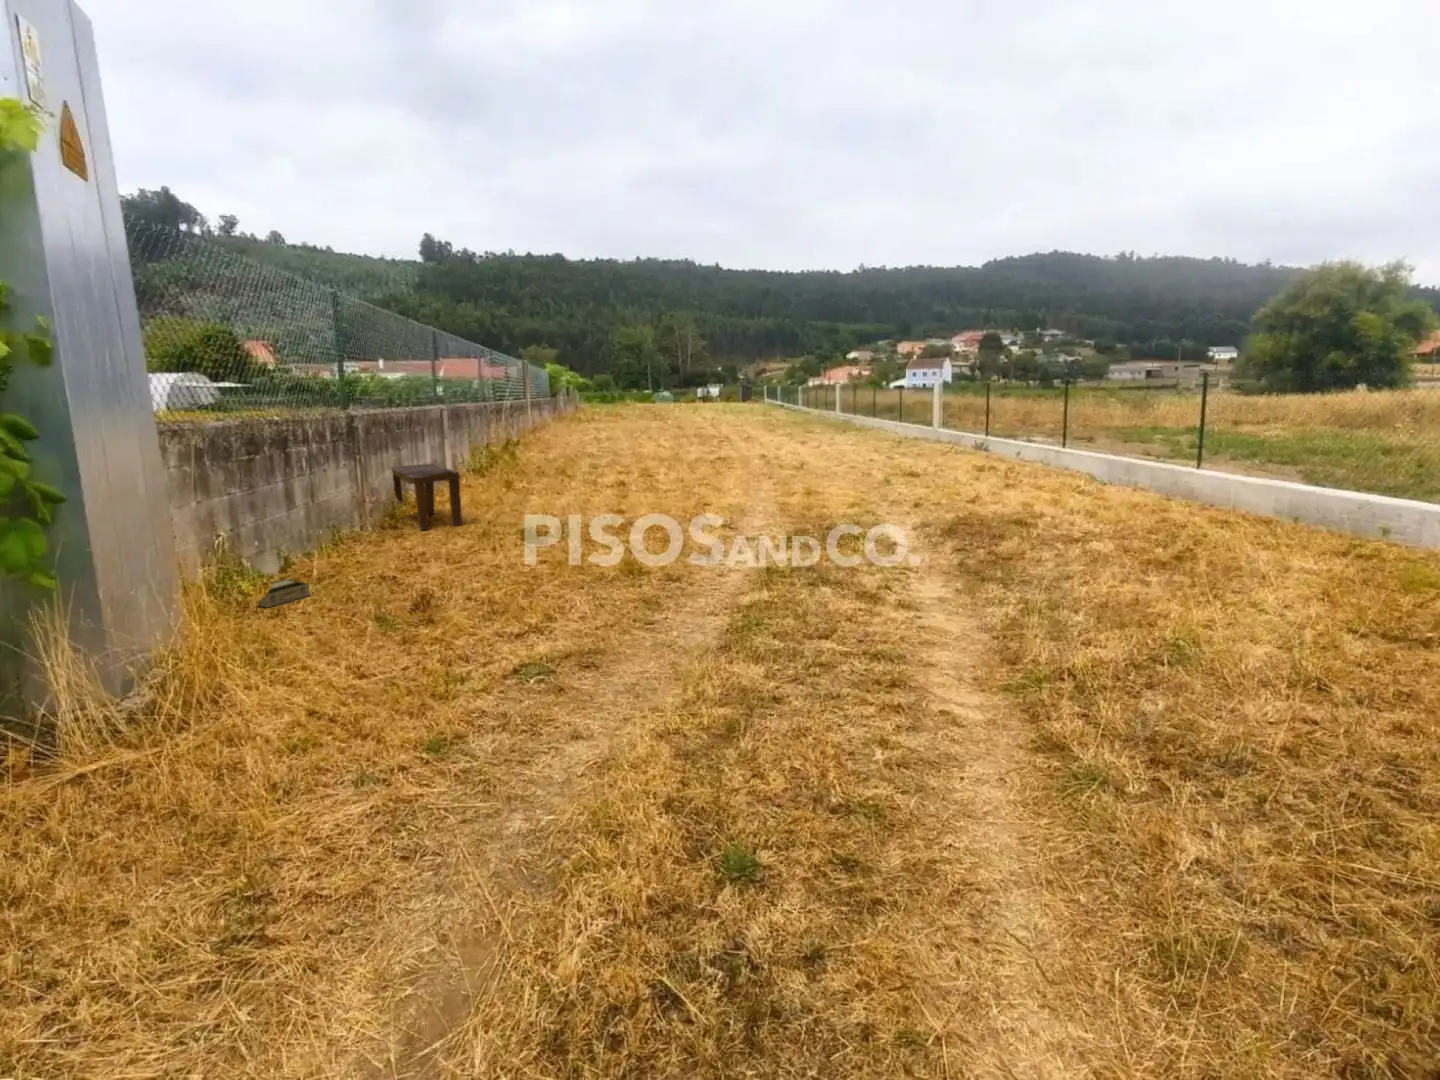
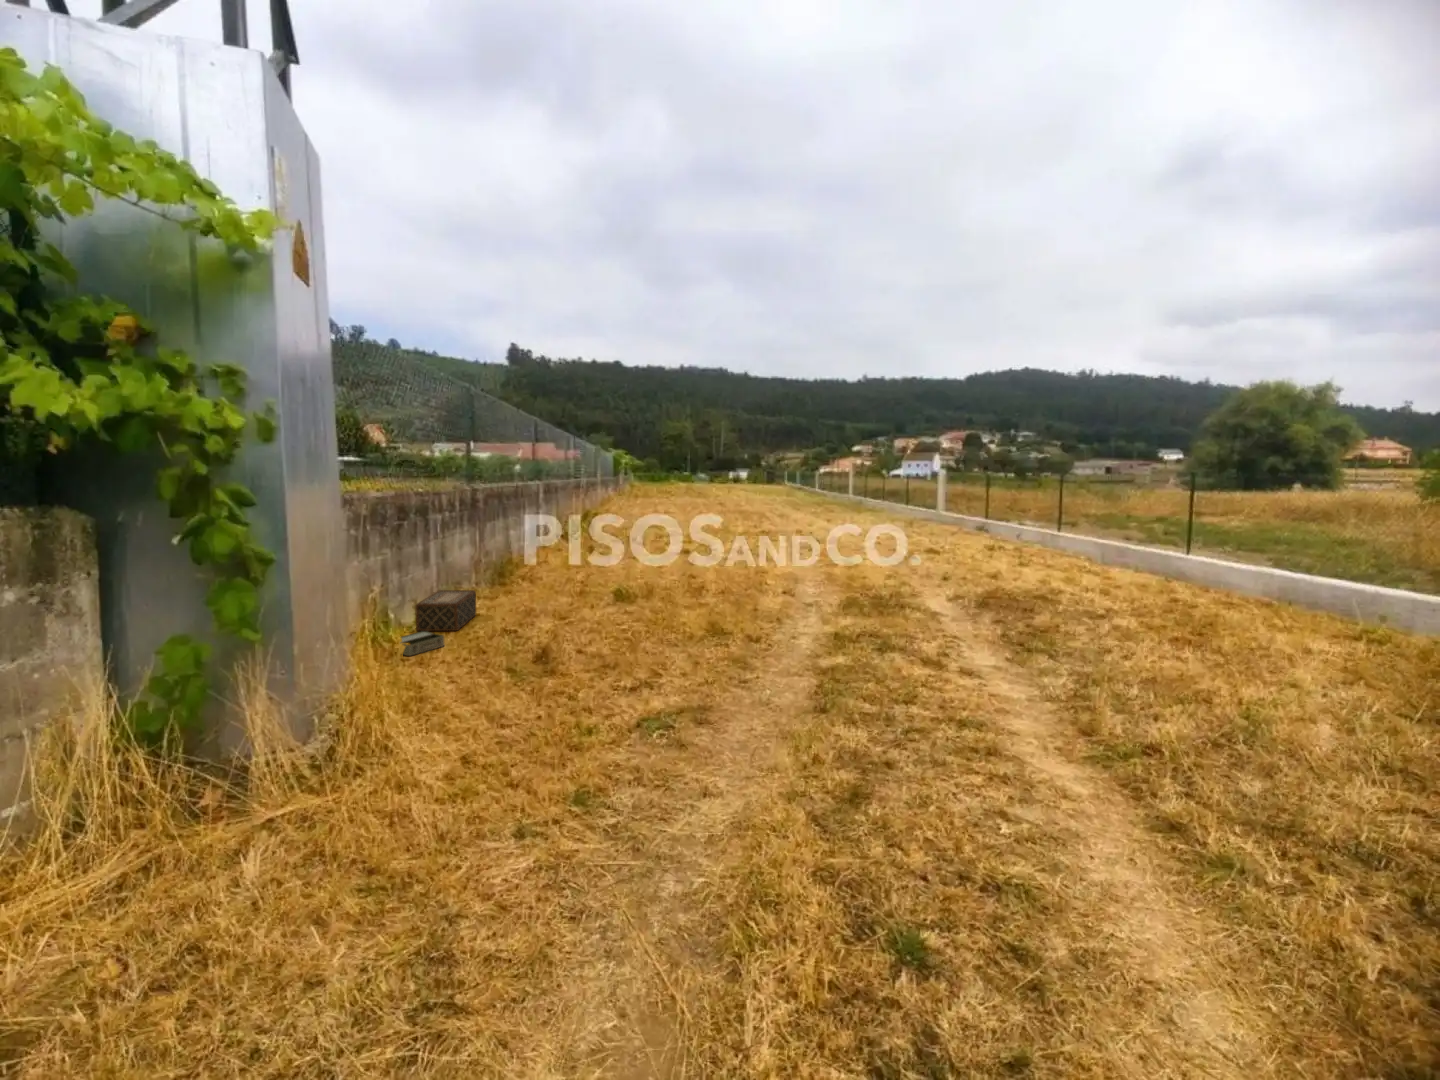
bench: present [390,464,462,530] -> none [503,532,564,590]
woven basket: none [276,532,353,580] -> present [415,590,476,631]

